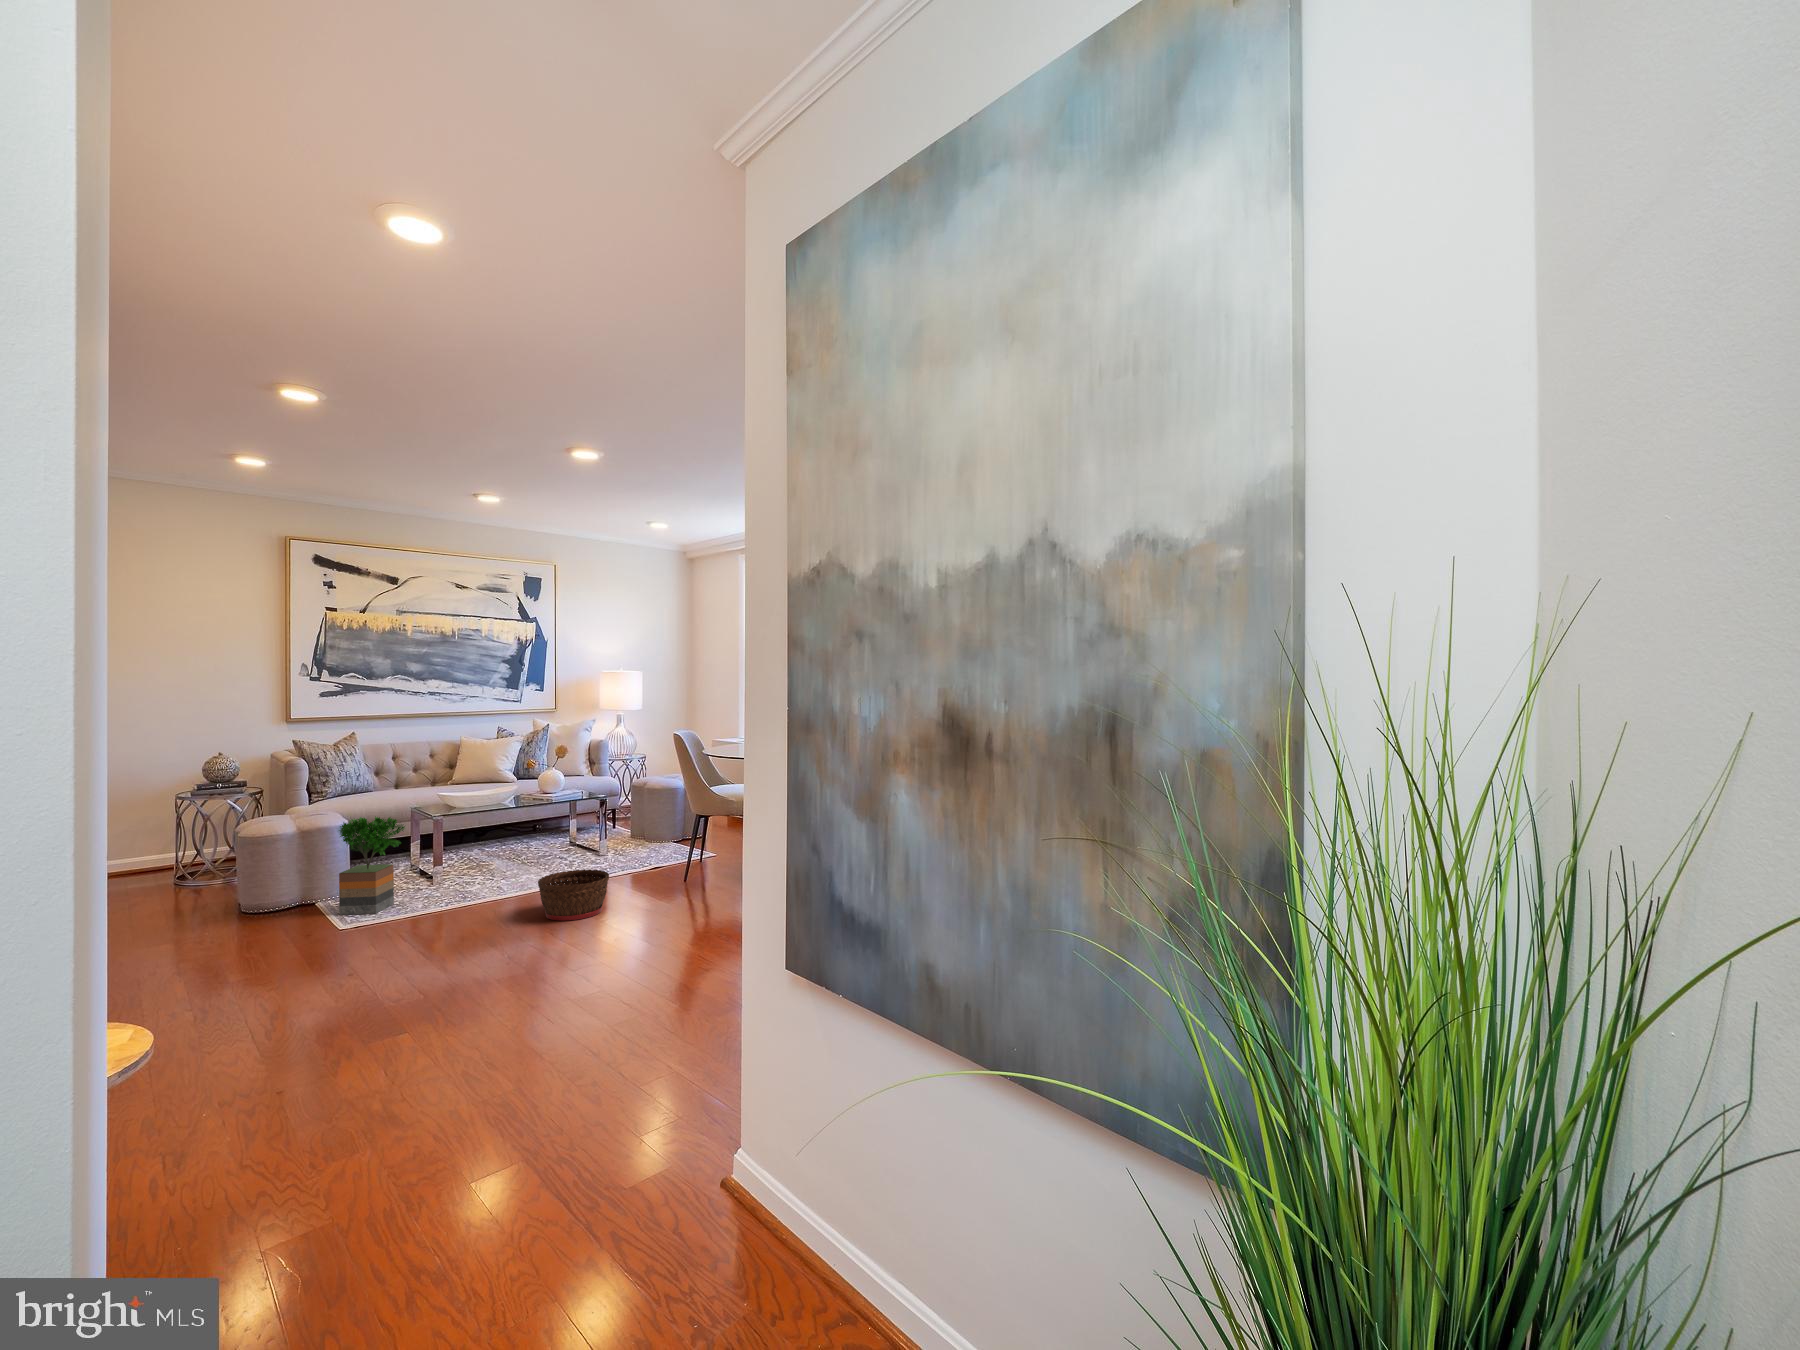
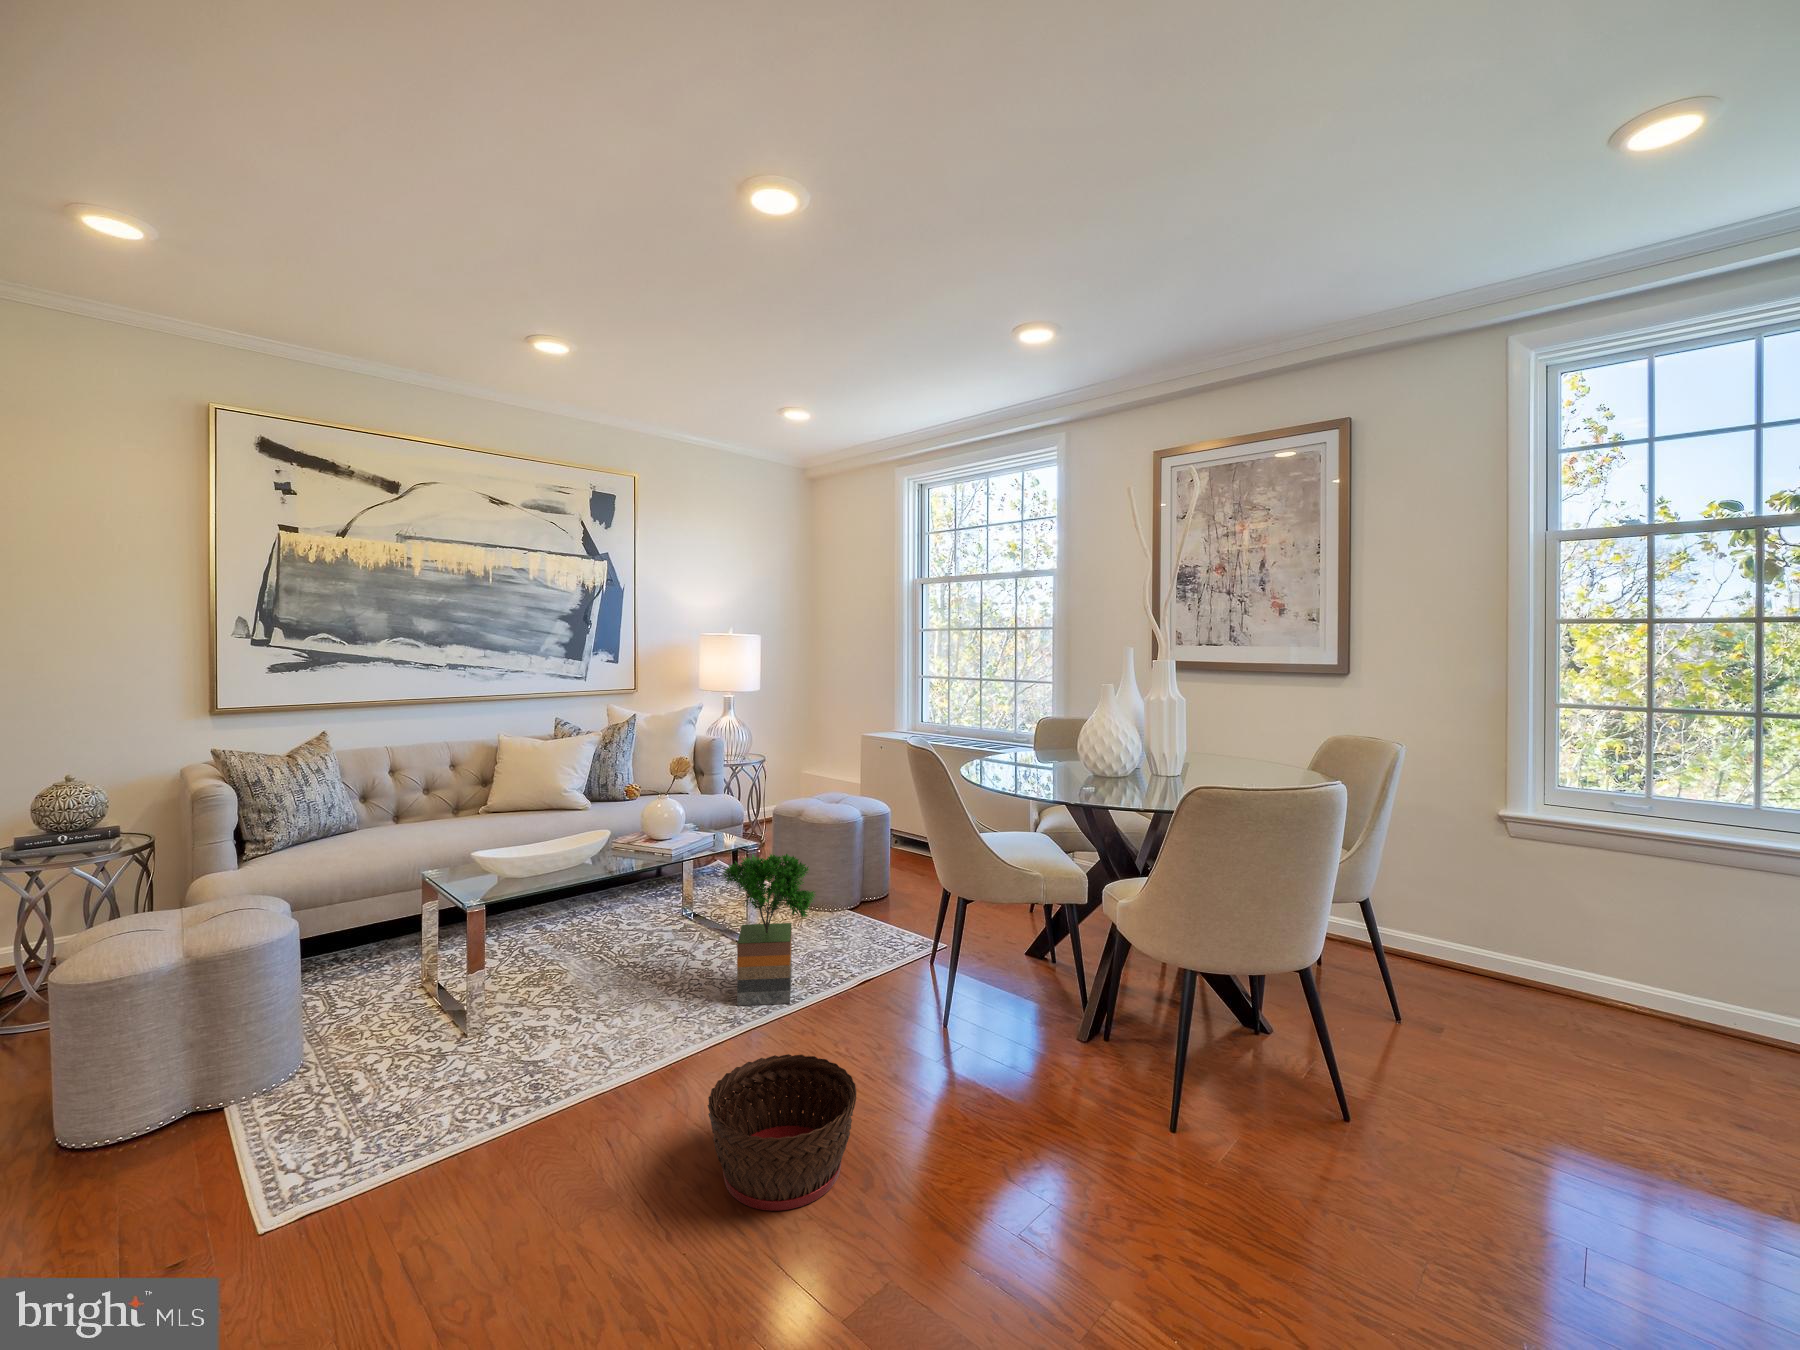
potted tree: present [338,816,405,915] -> present [722,854,816,1006]

